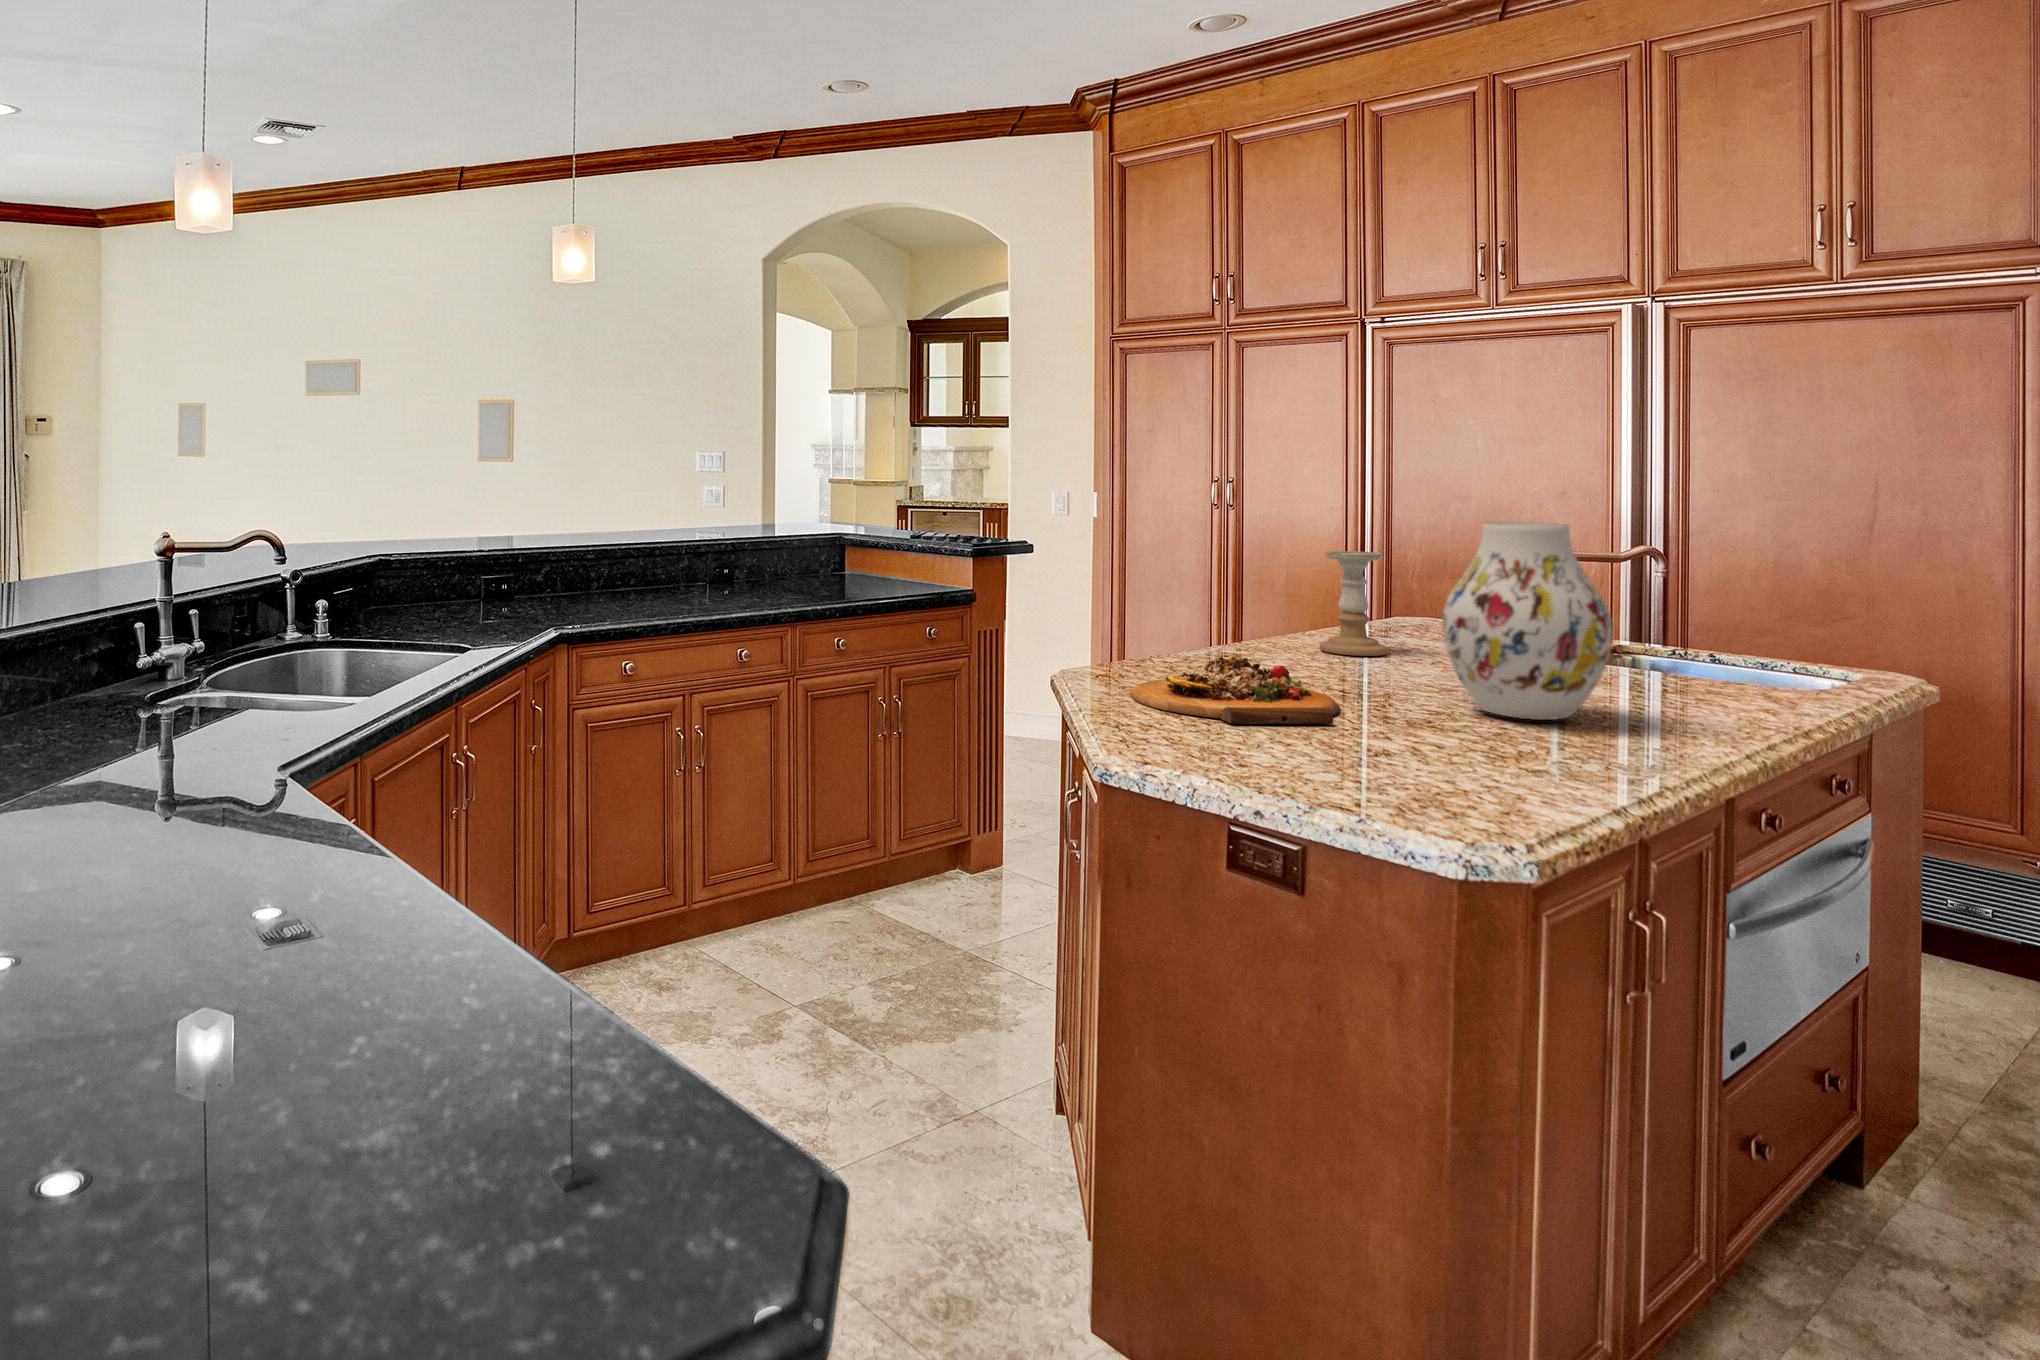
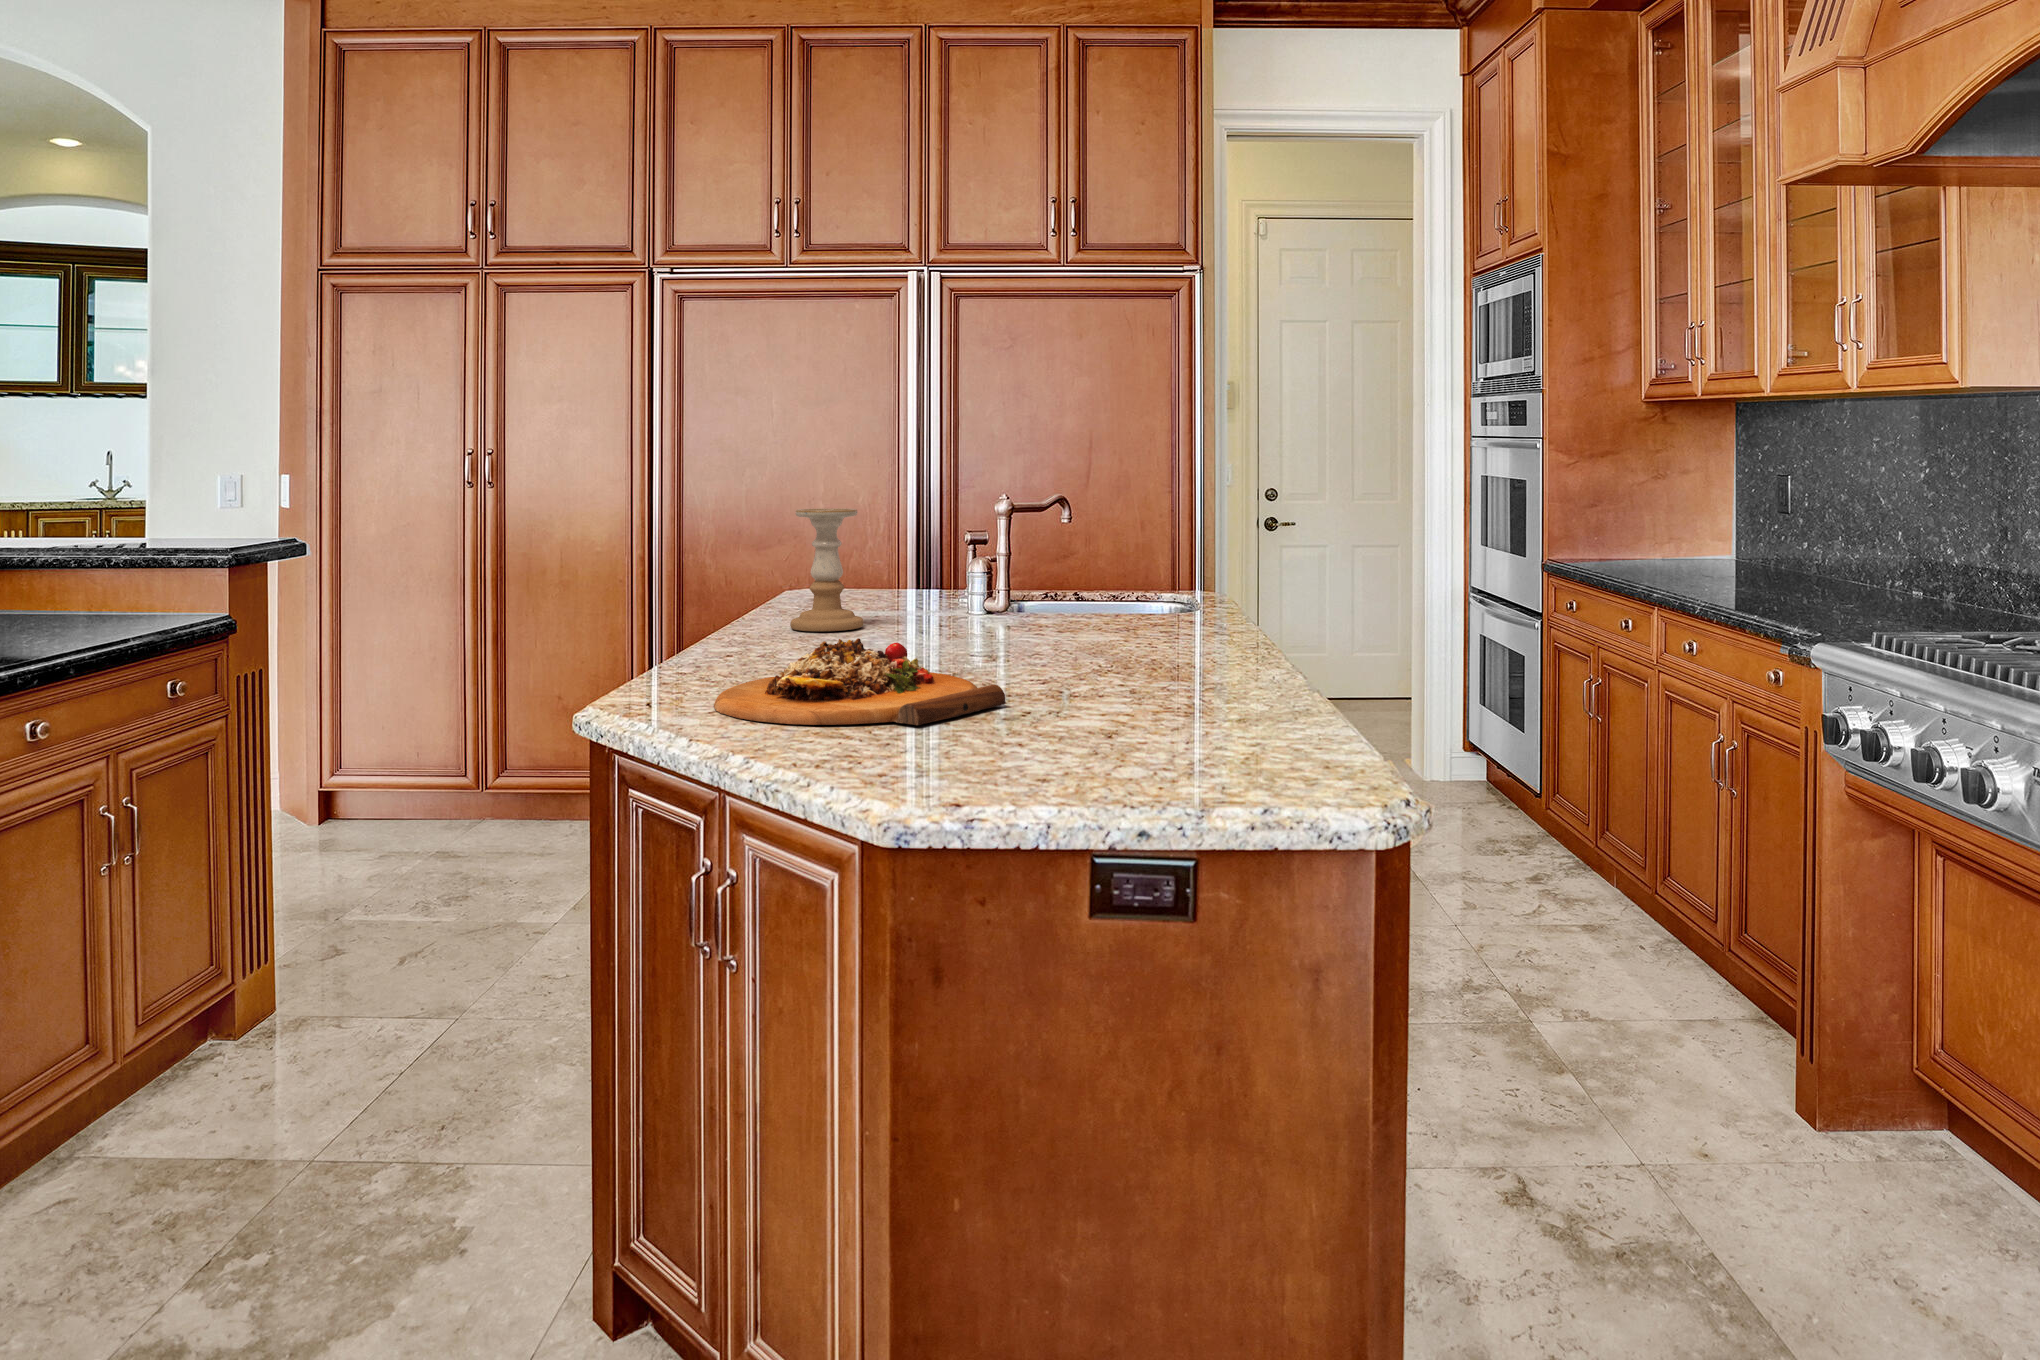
vase: present [1442,522,1613,720] -> none [1031,452,1188,667]

